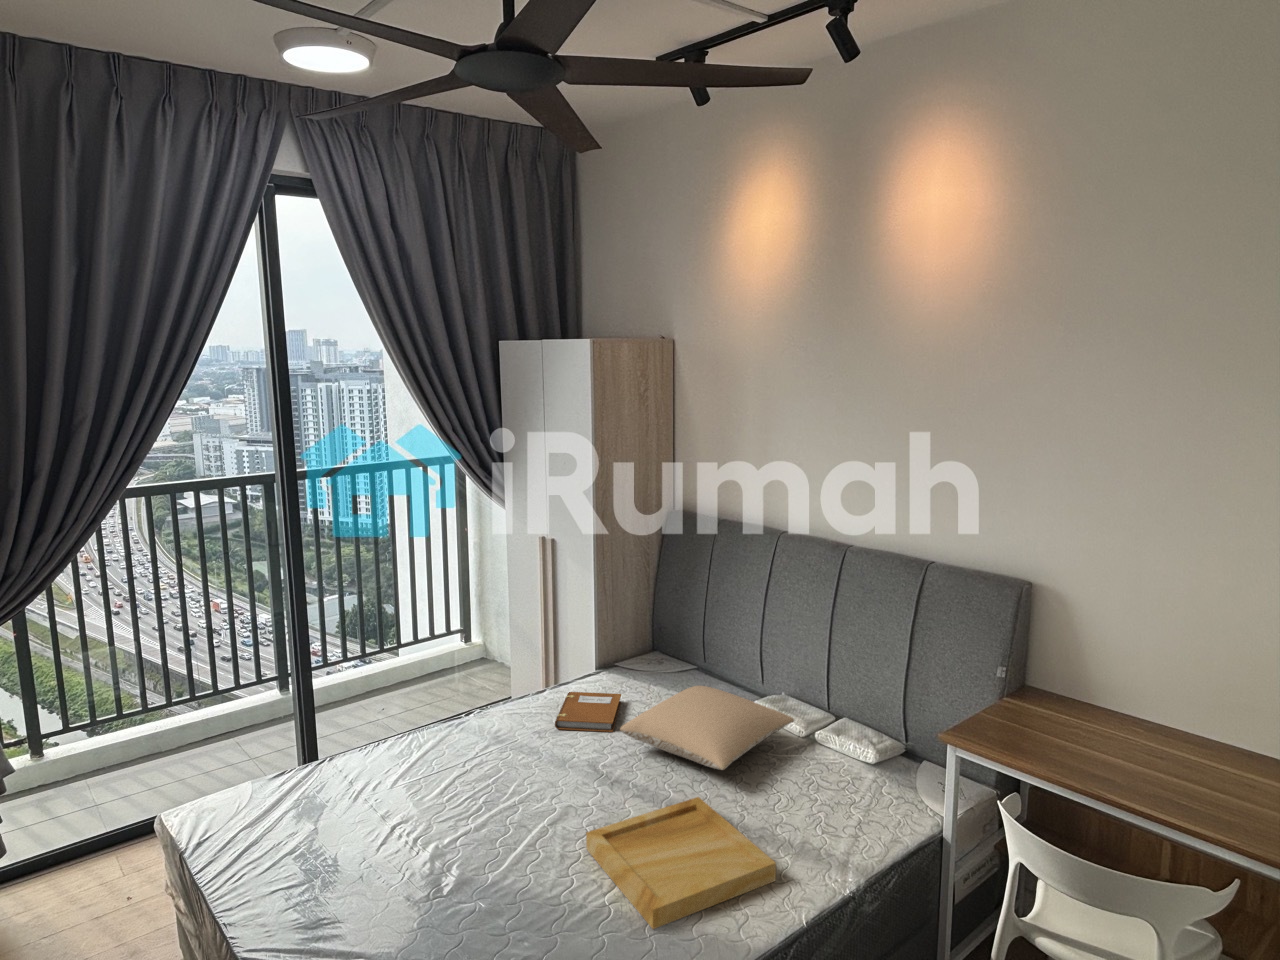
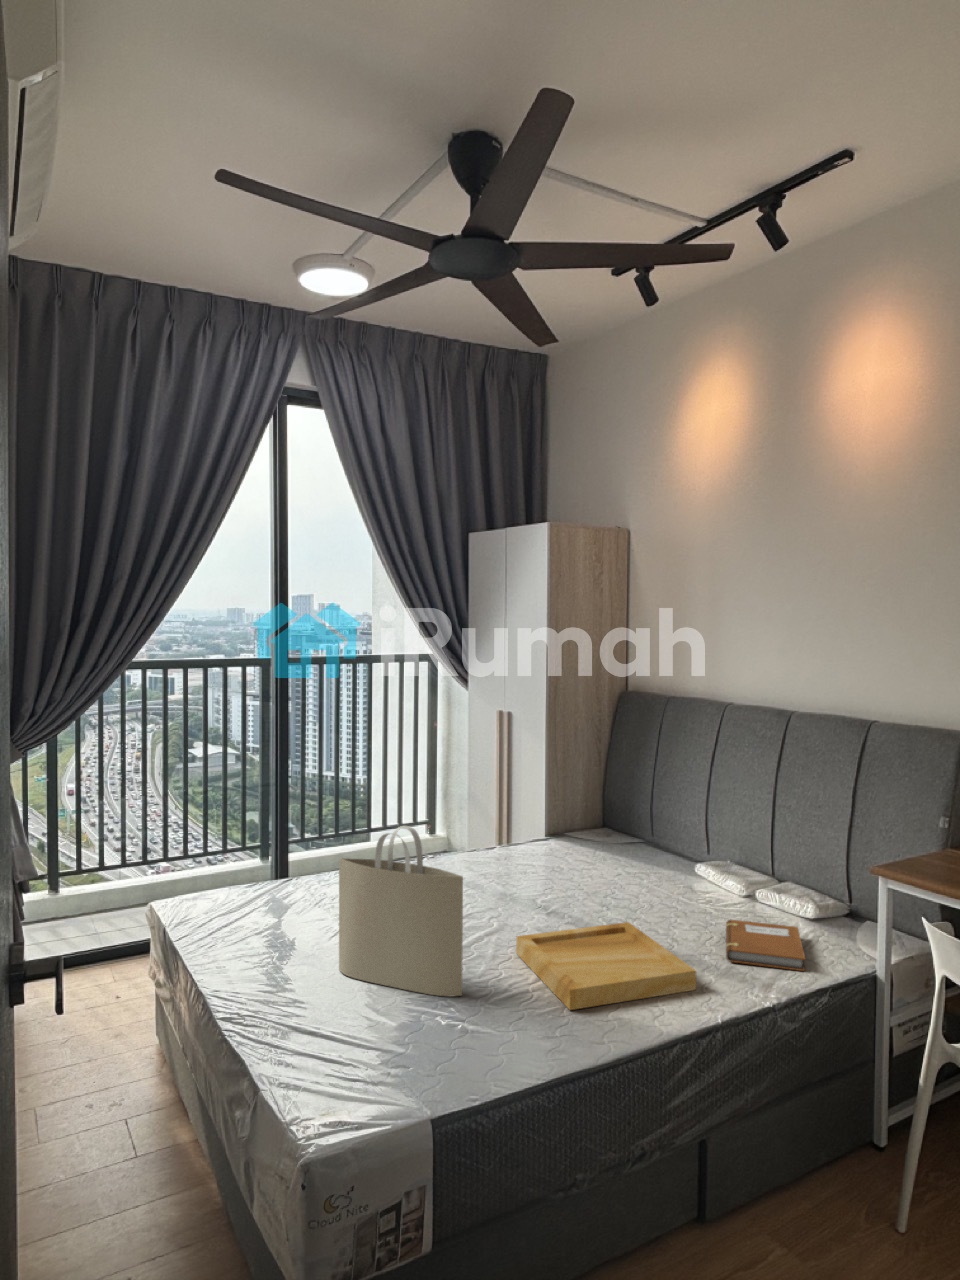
pillow: present [620,686,794,770] -> none [560,840,734,904]
notebook: present [555,692,621,732] -> present [726,920,805,971]
tote bag: none [388,745,536,925] -> present [339,826,463,996]

